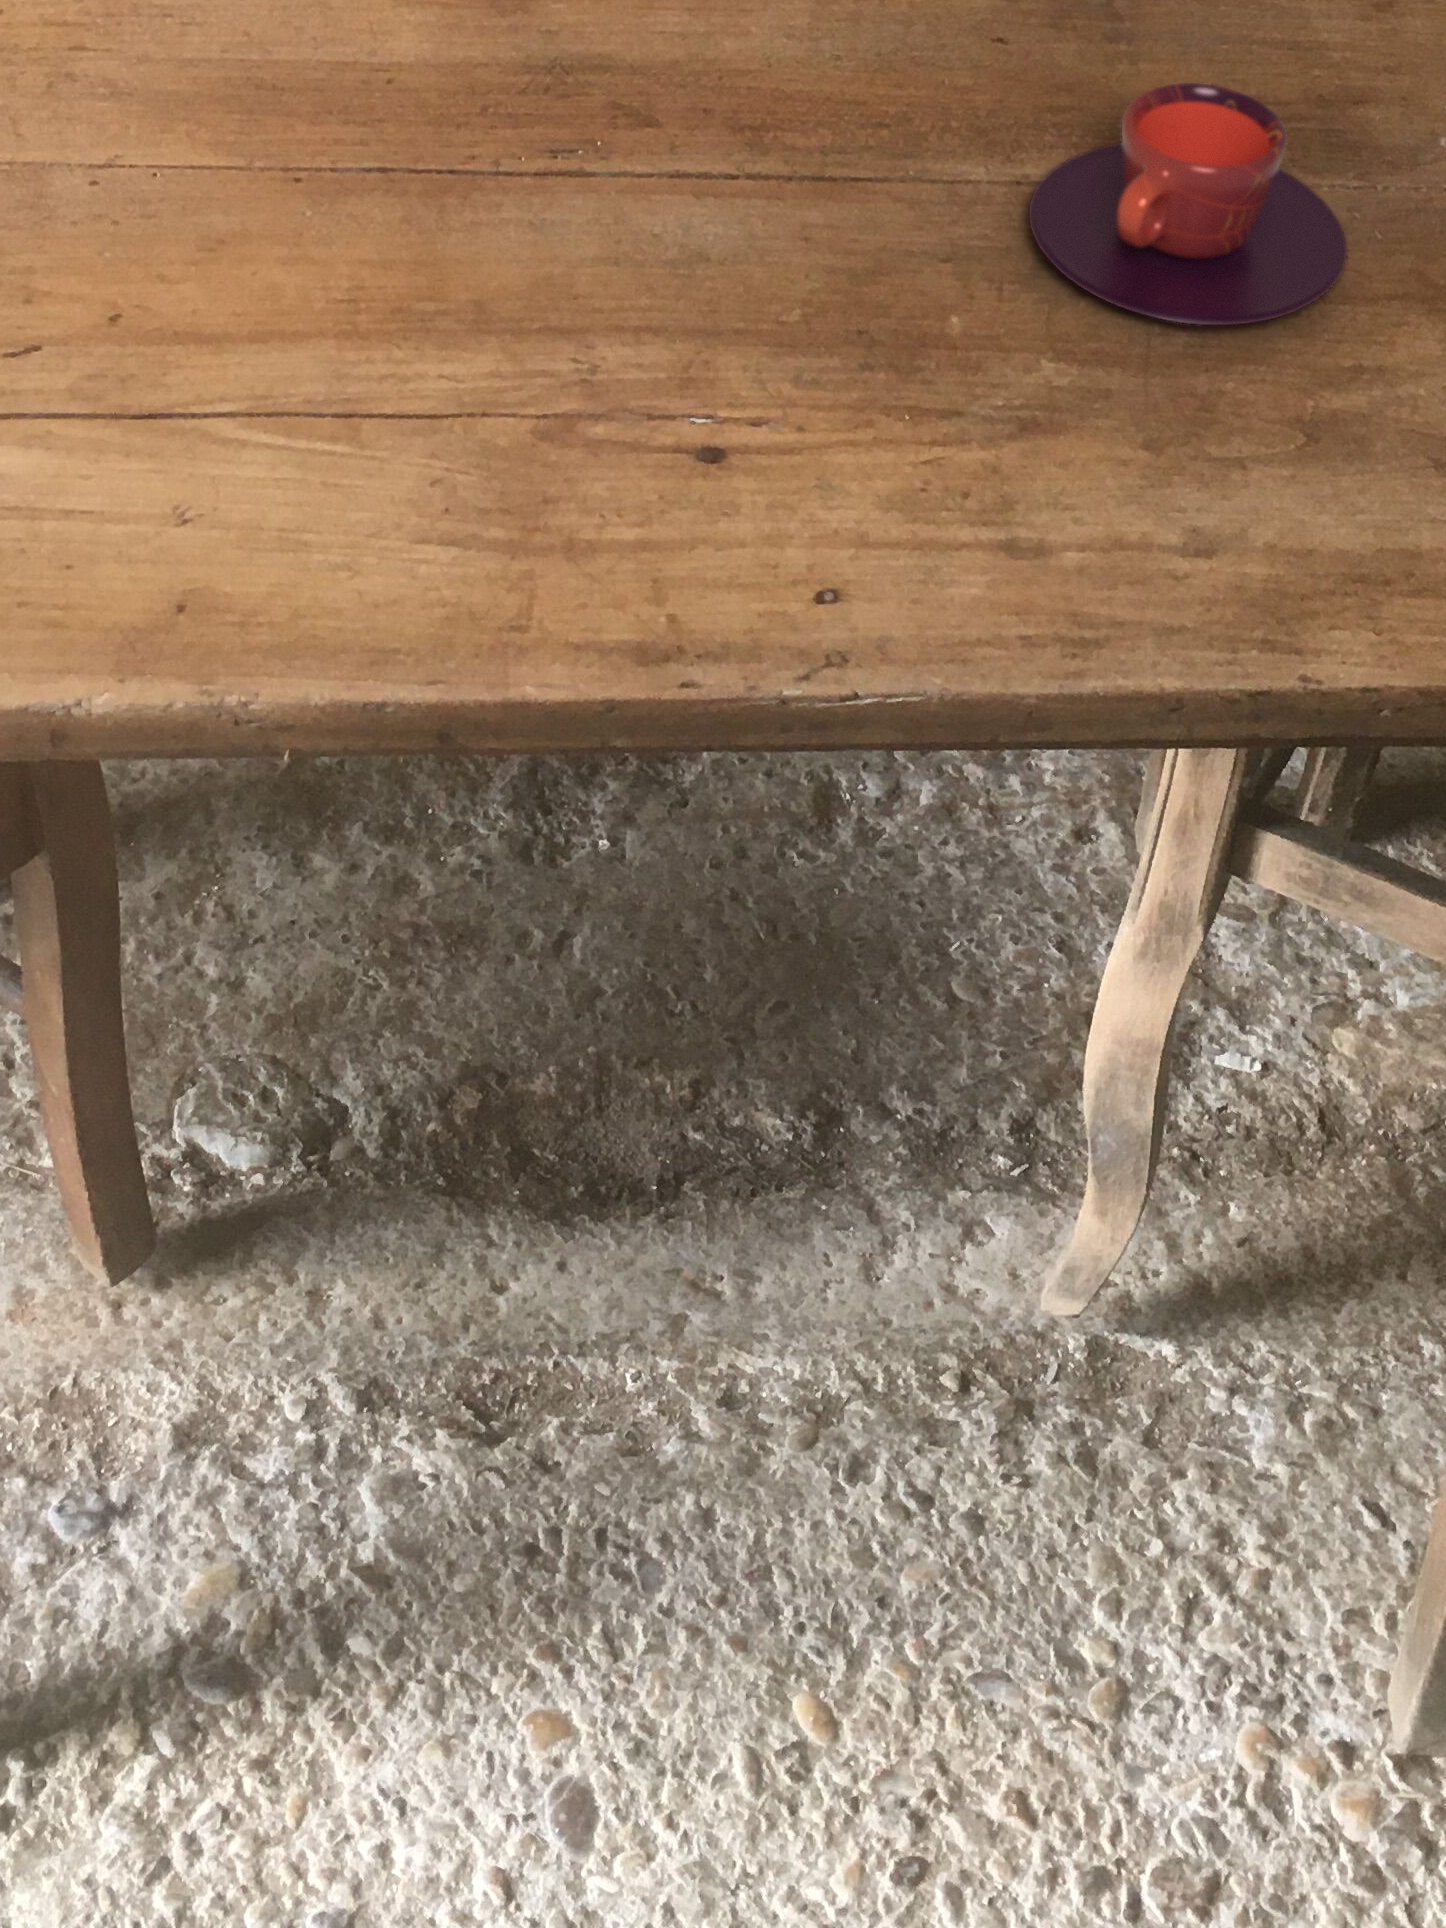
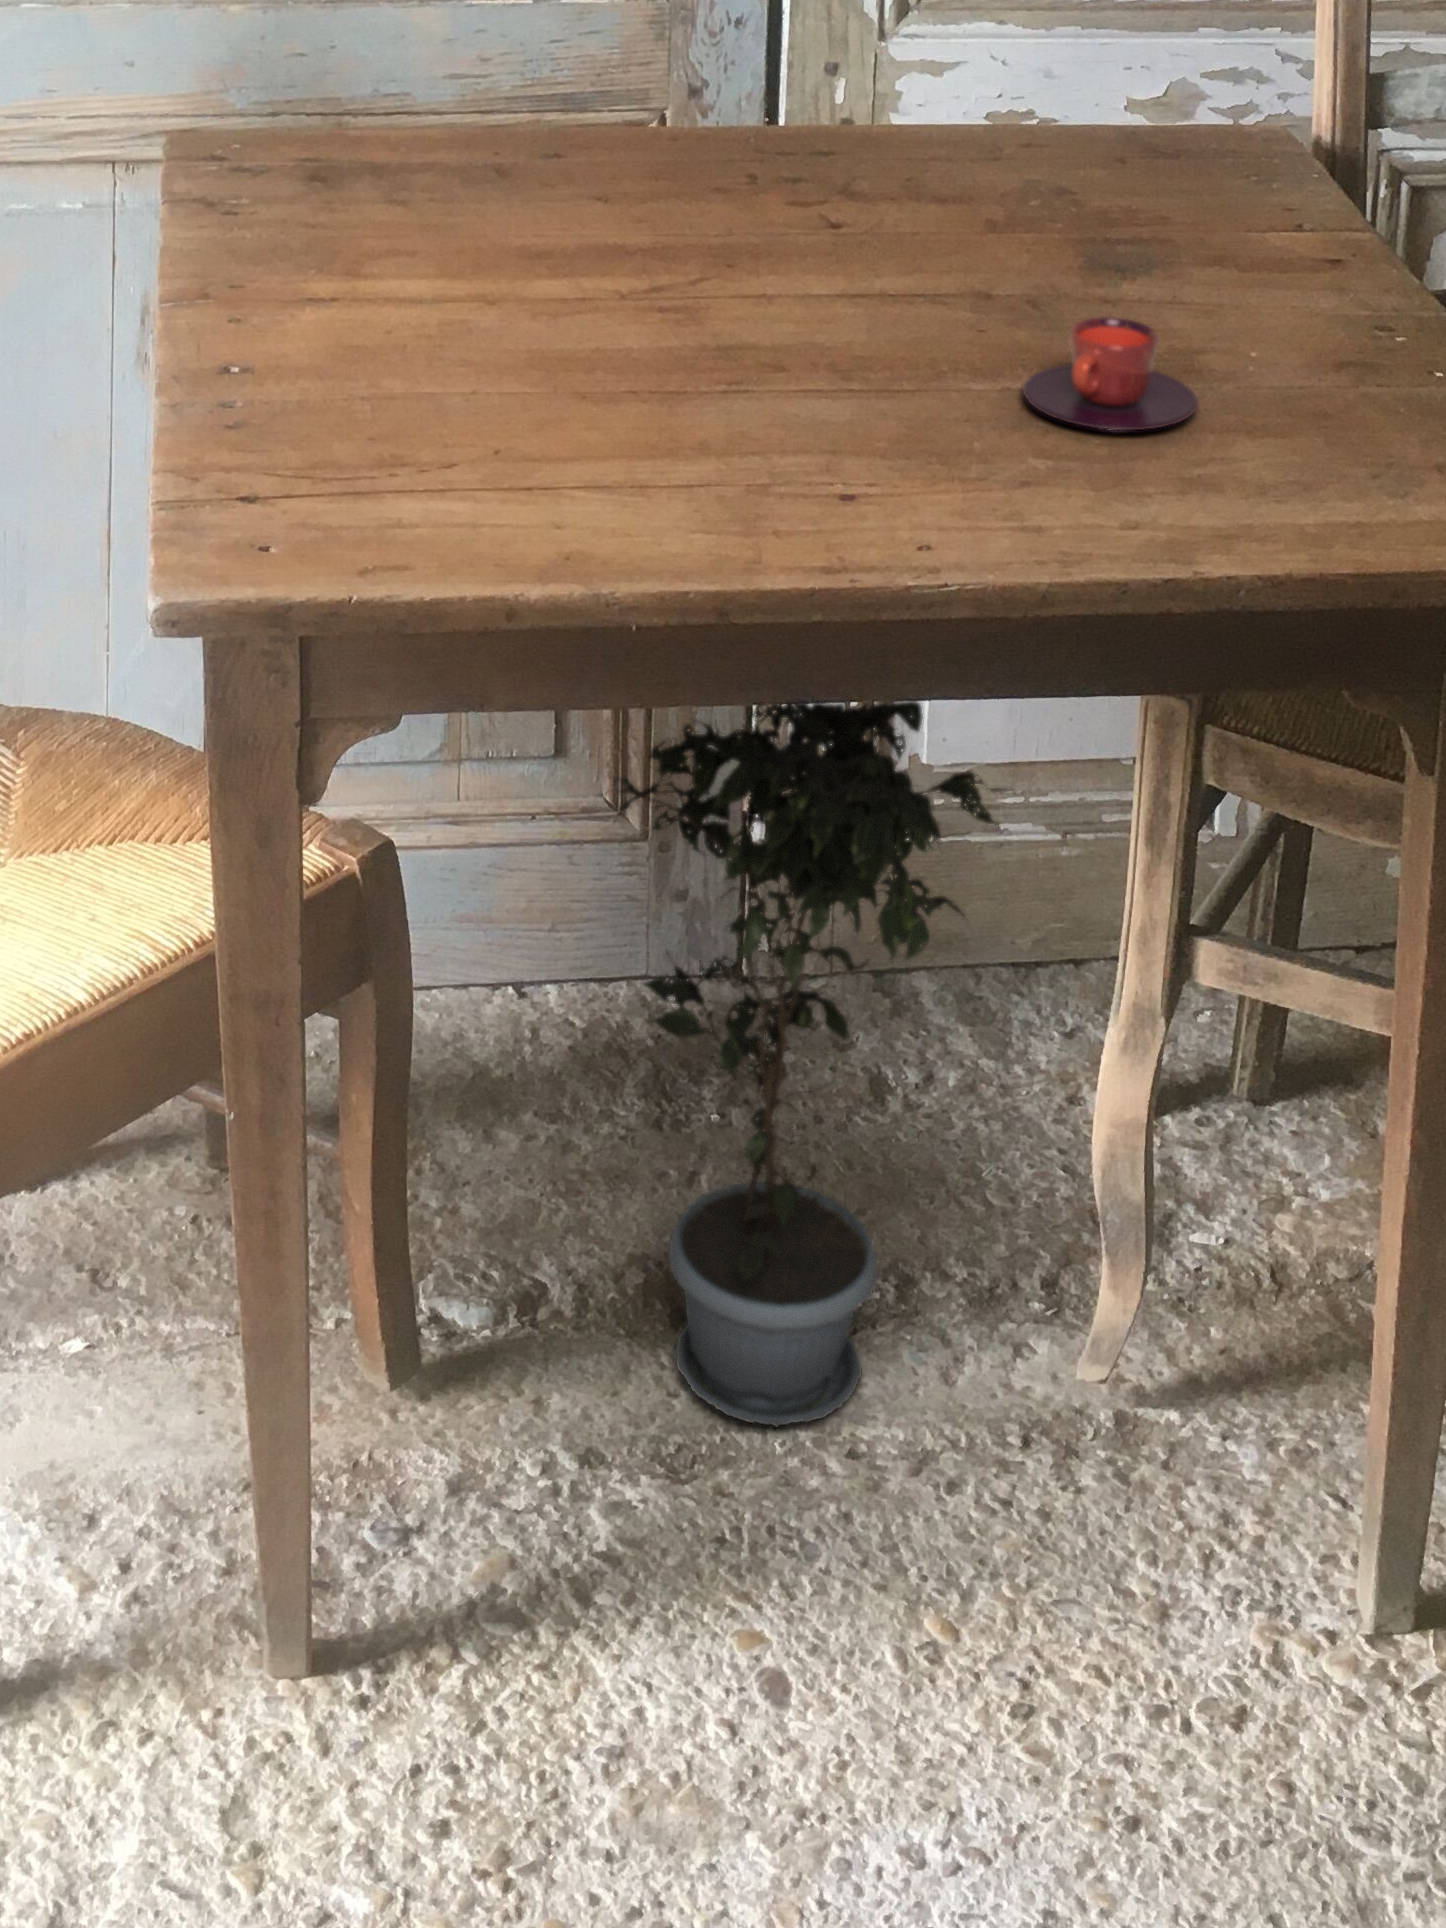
potted plant: none [377,286,997,1369] -> present [611,700,1006,1427]

